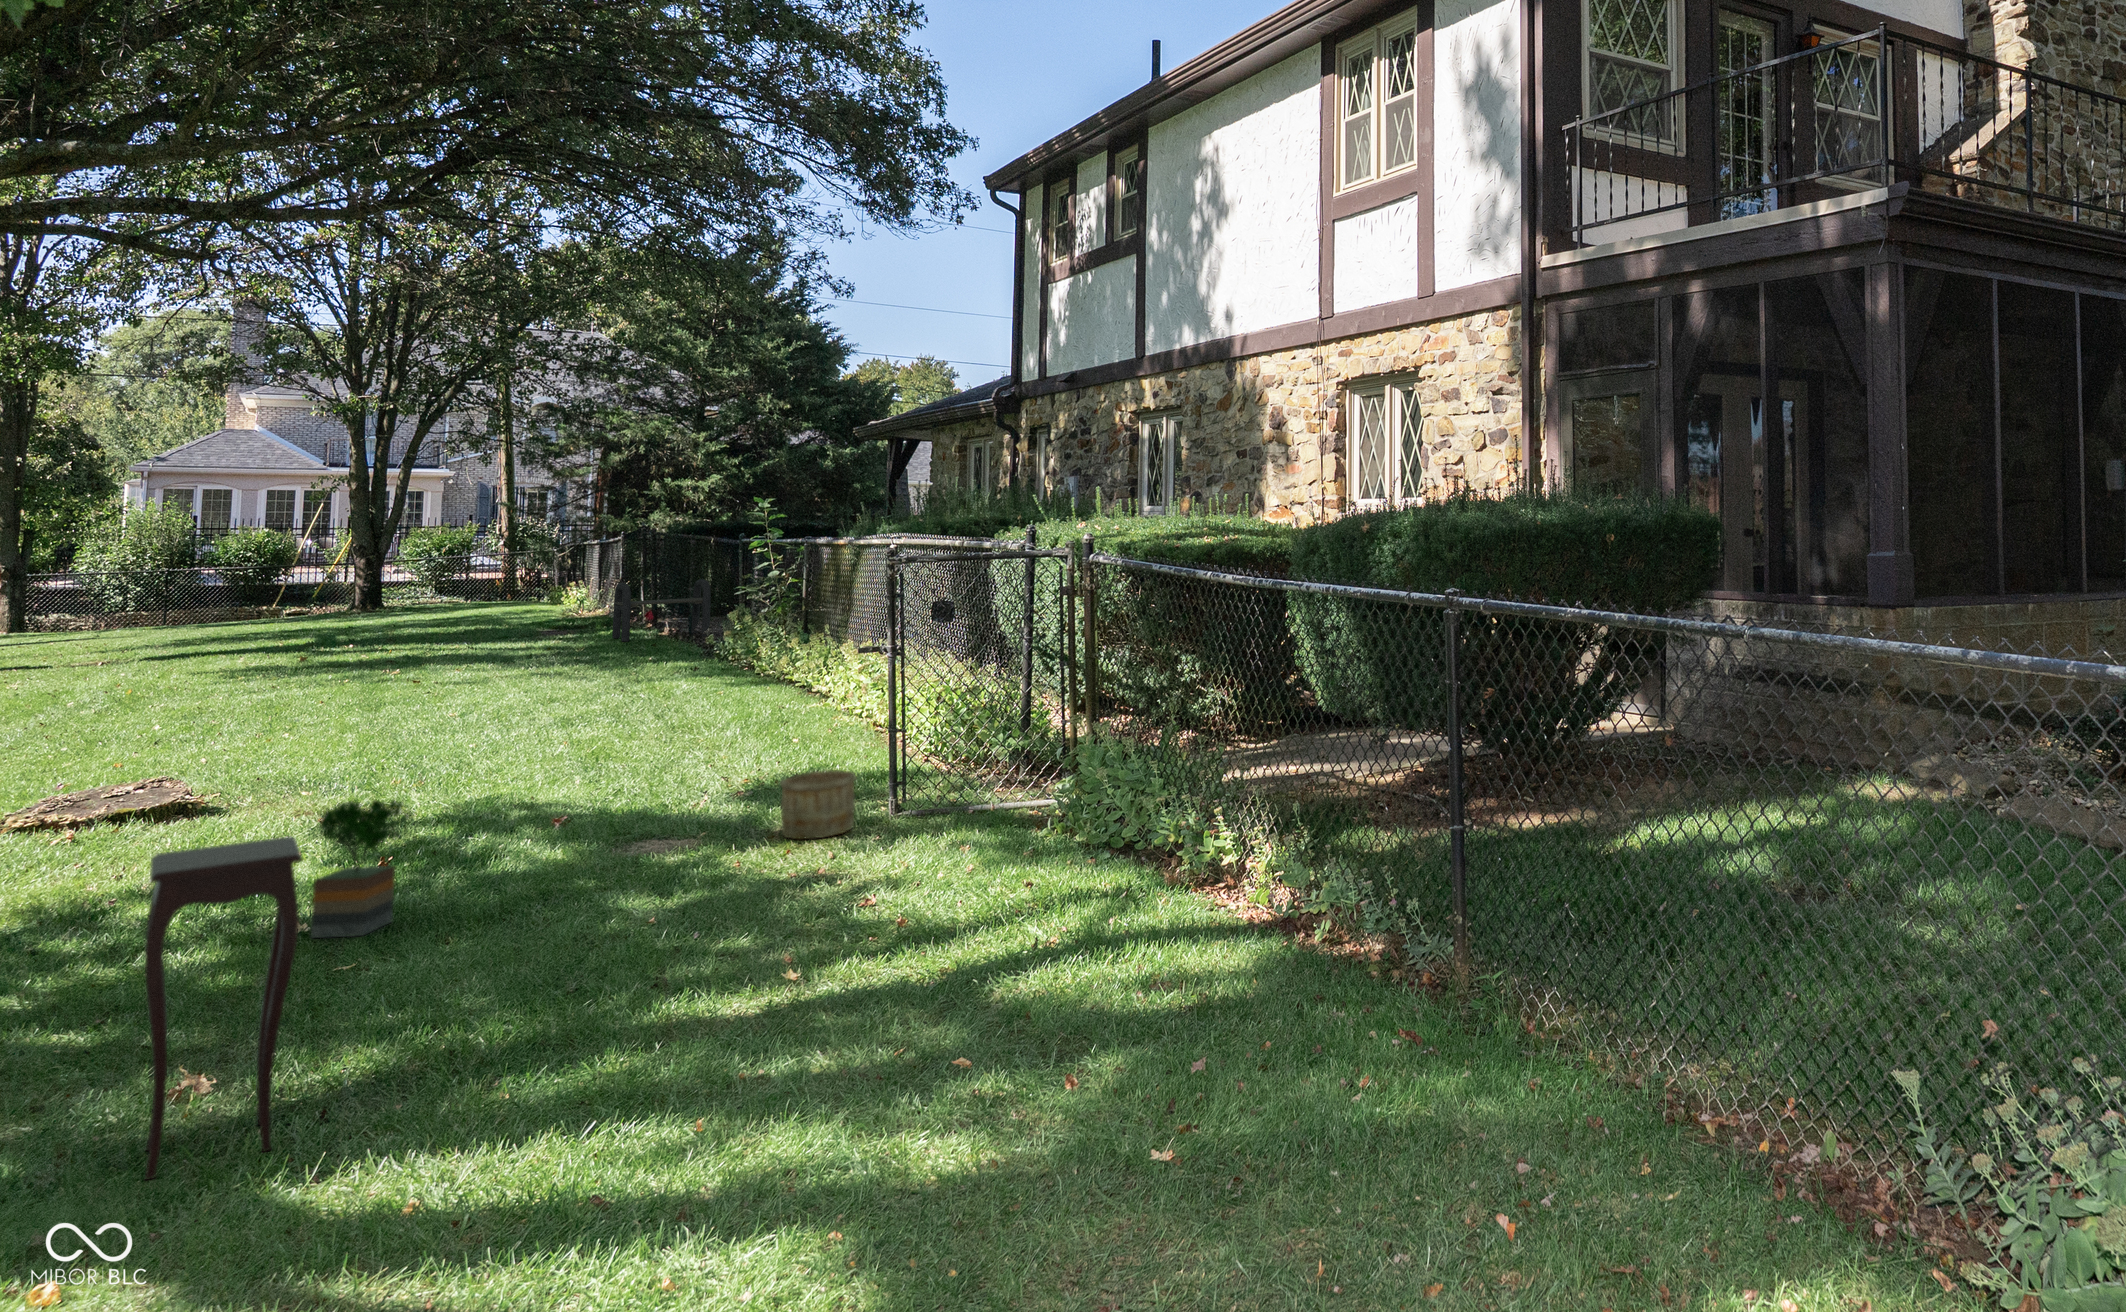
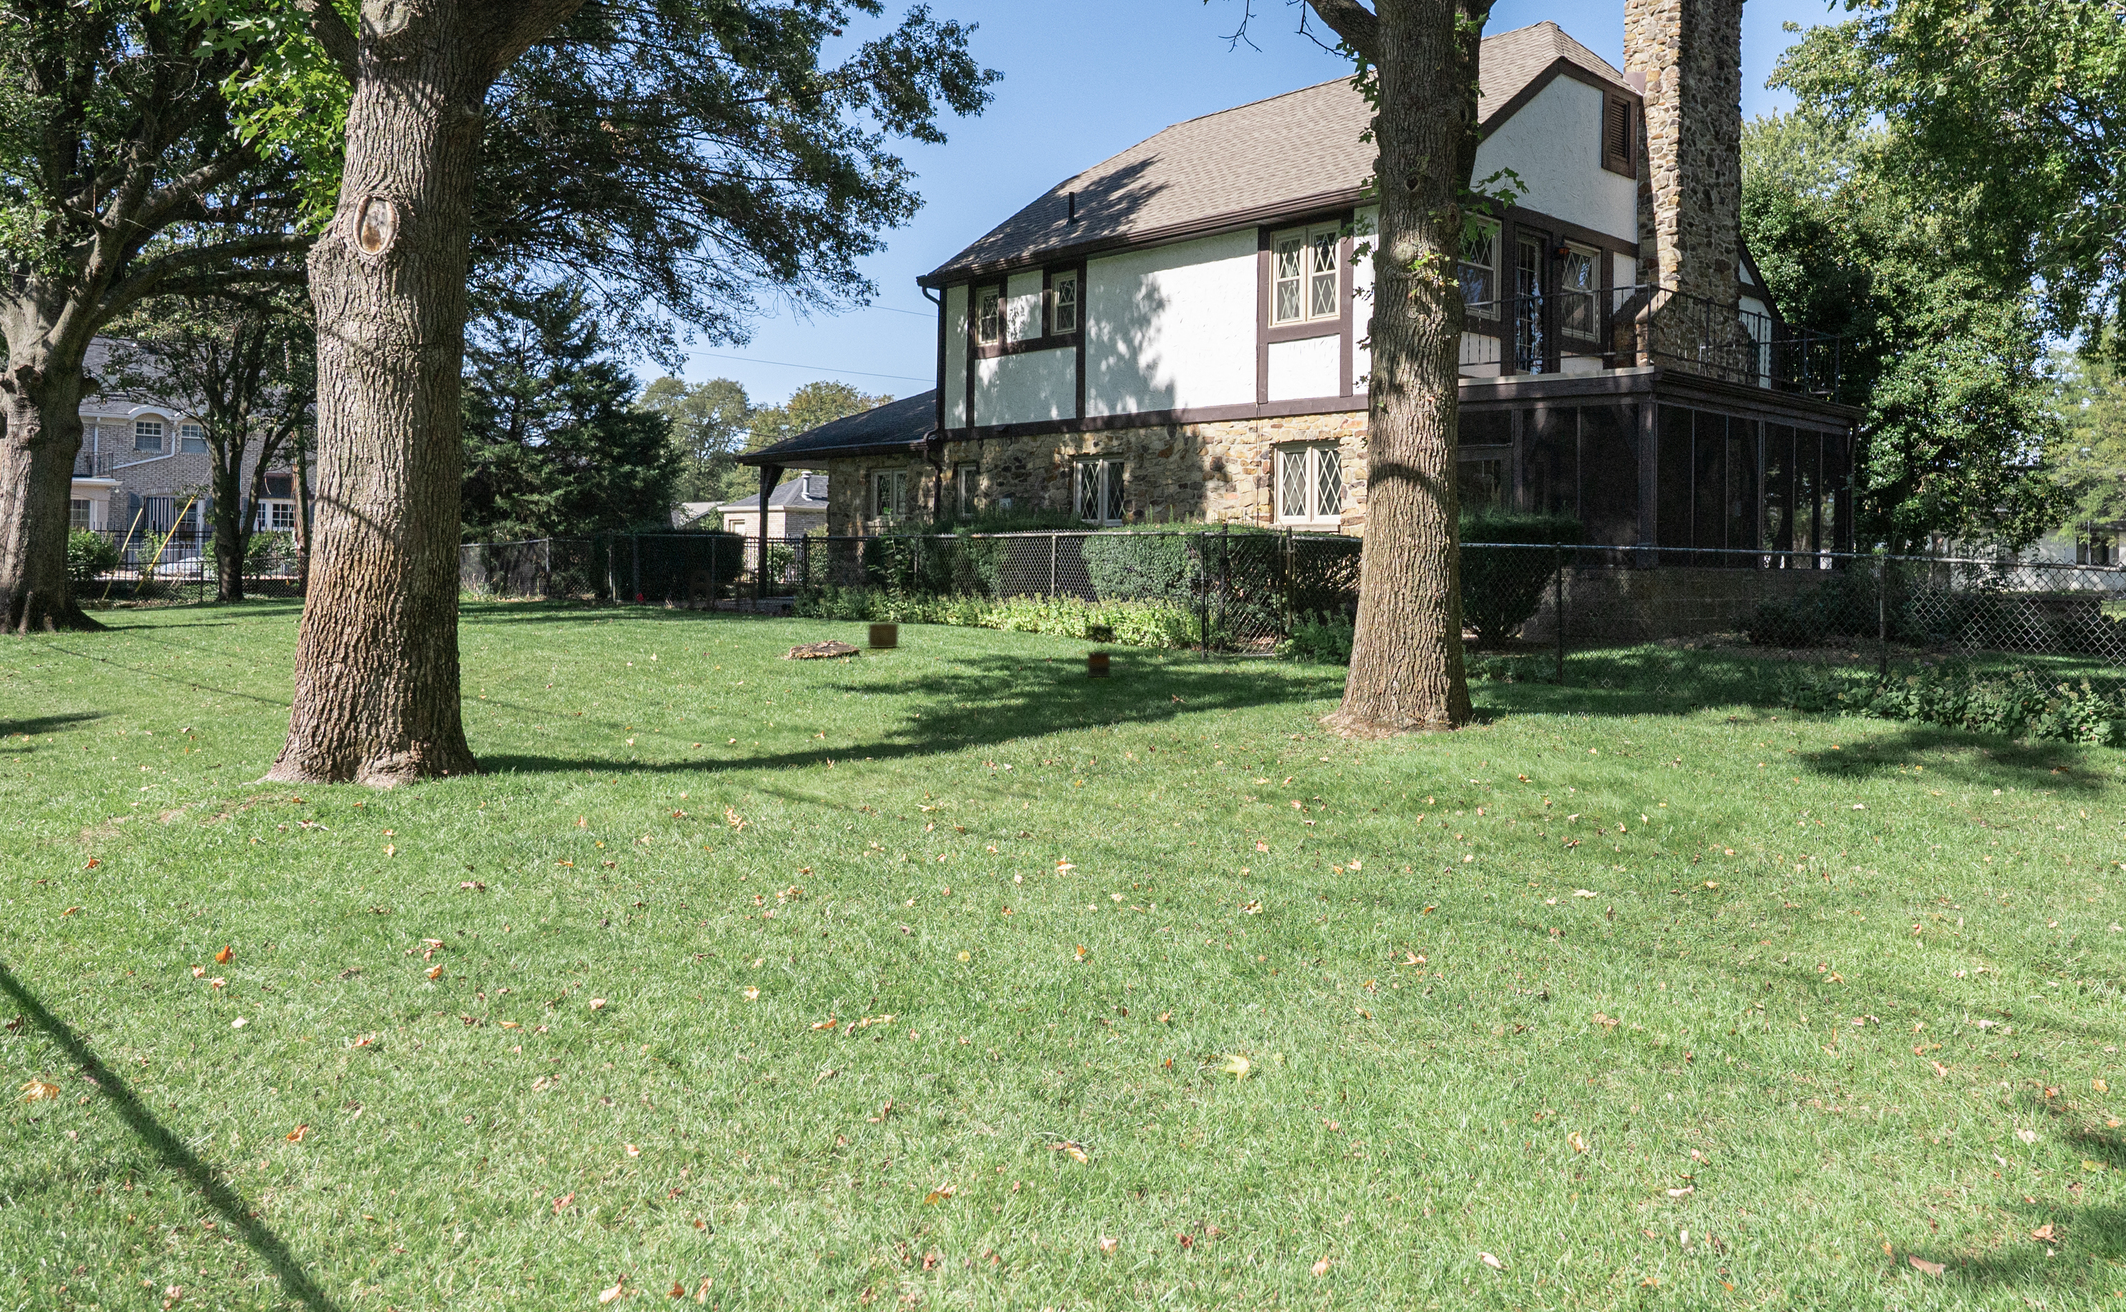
wooden bucket: present [780,770,856,840] -> present [868,622,898,648]
side table: present [145,836,302,1180] -> none [1226,606,1276,700]

